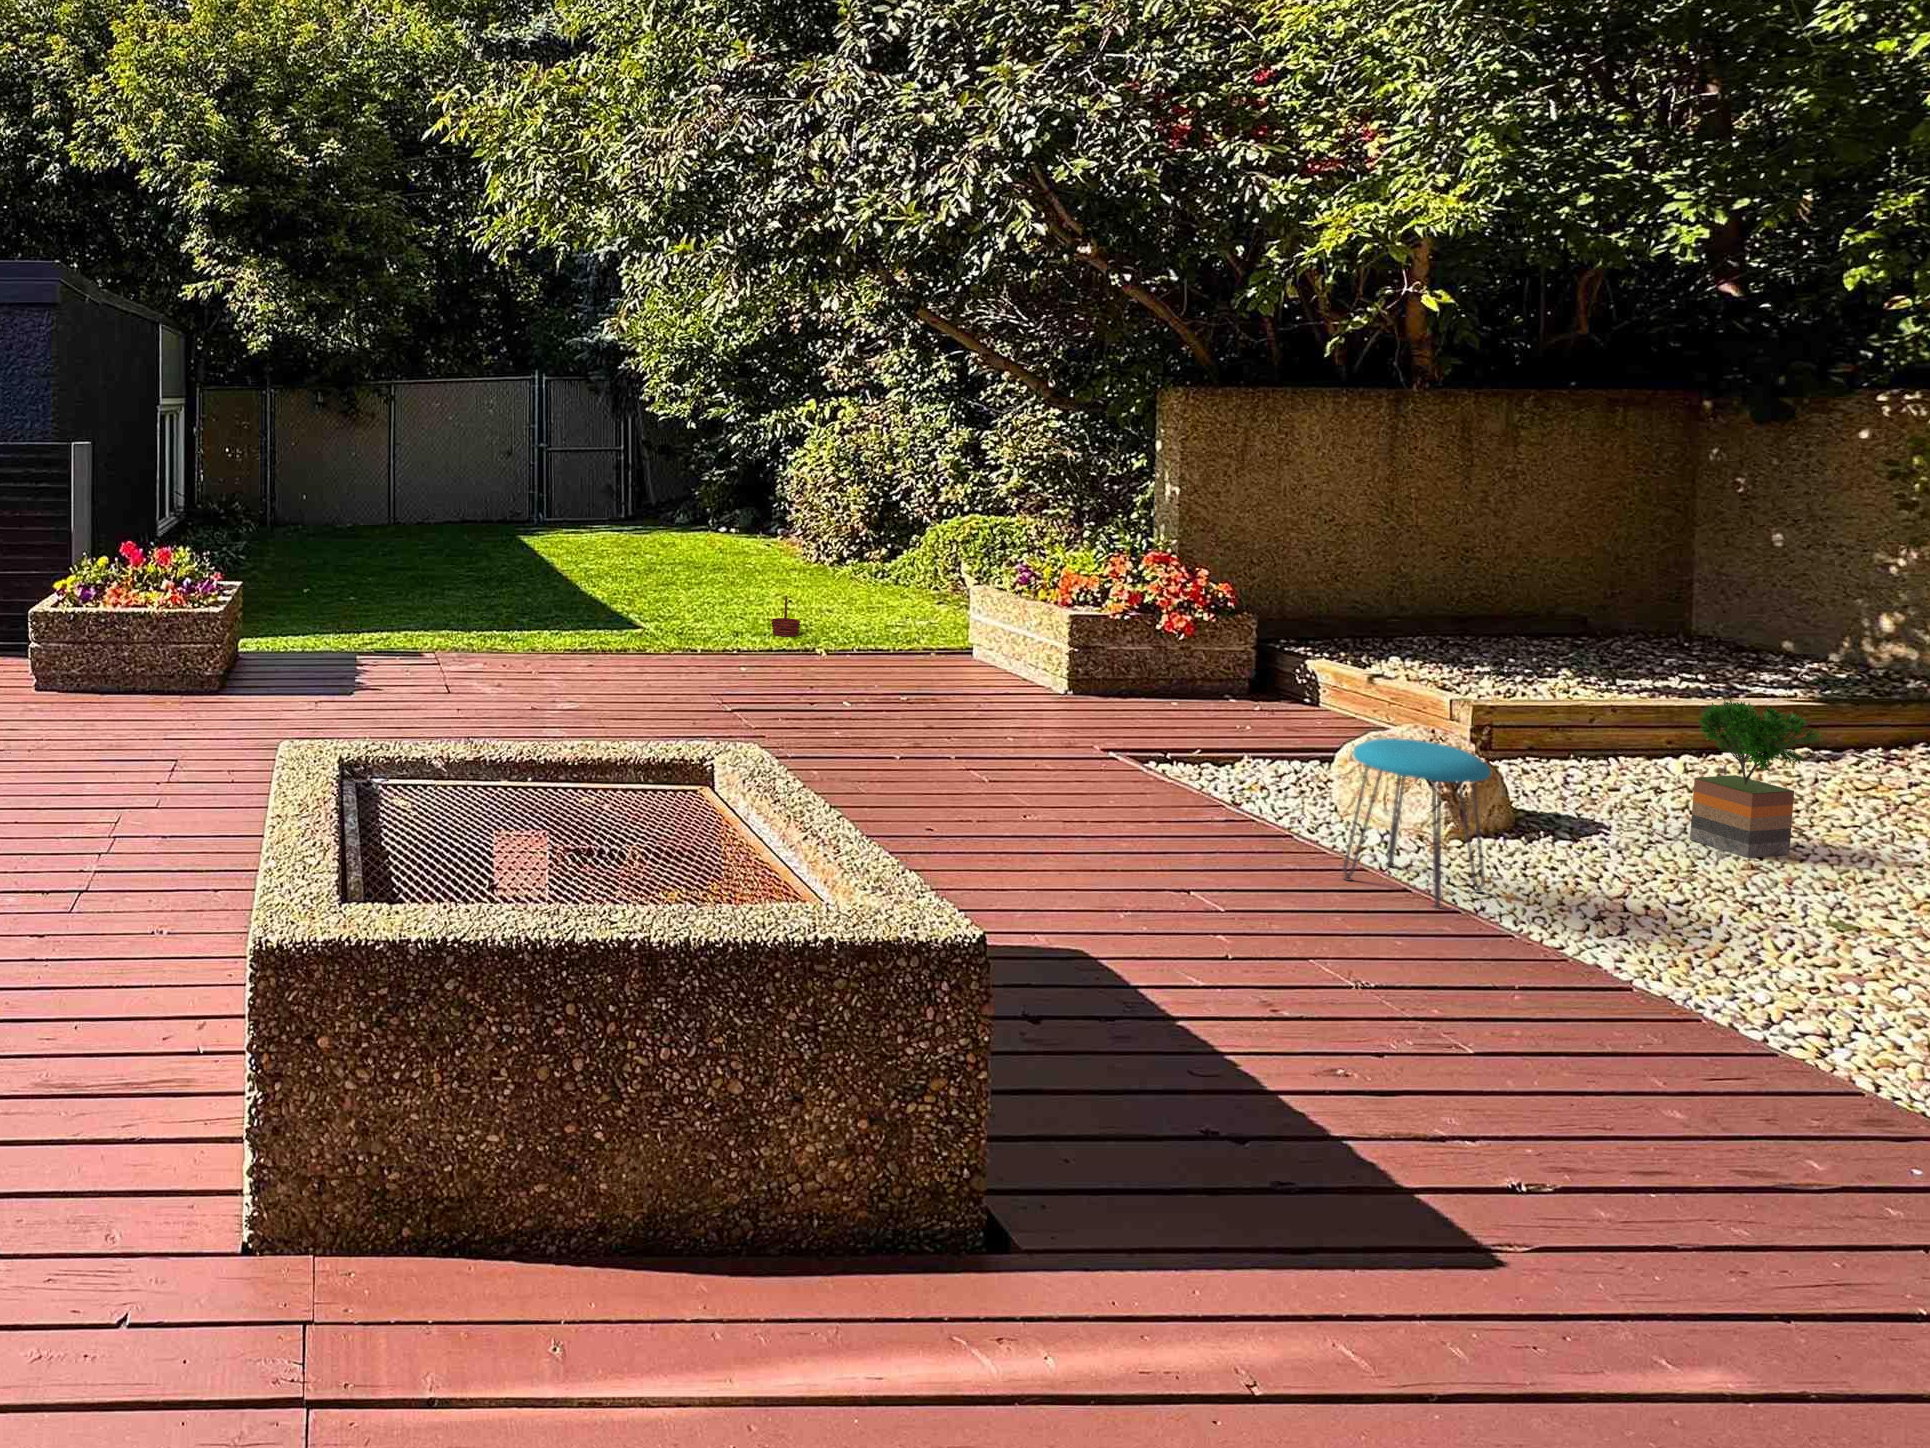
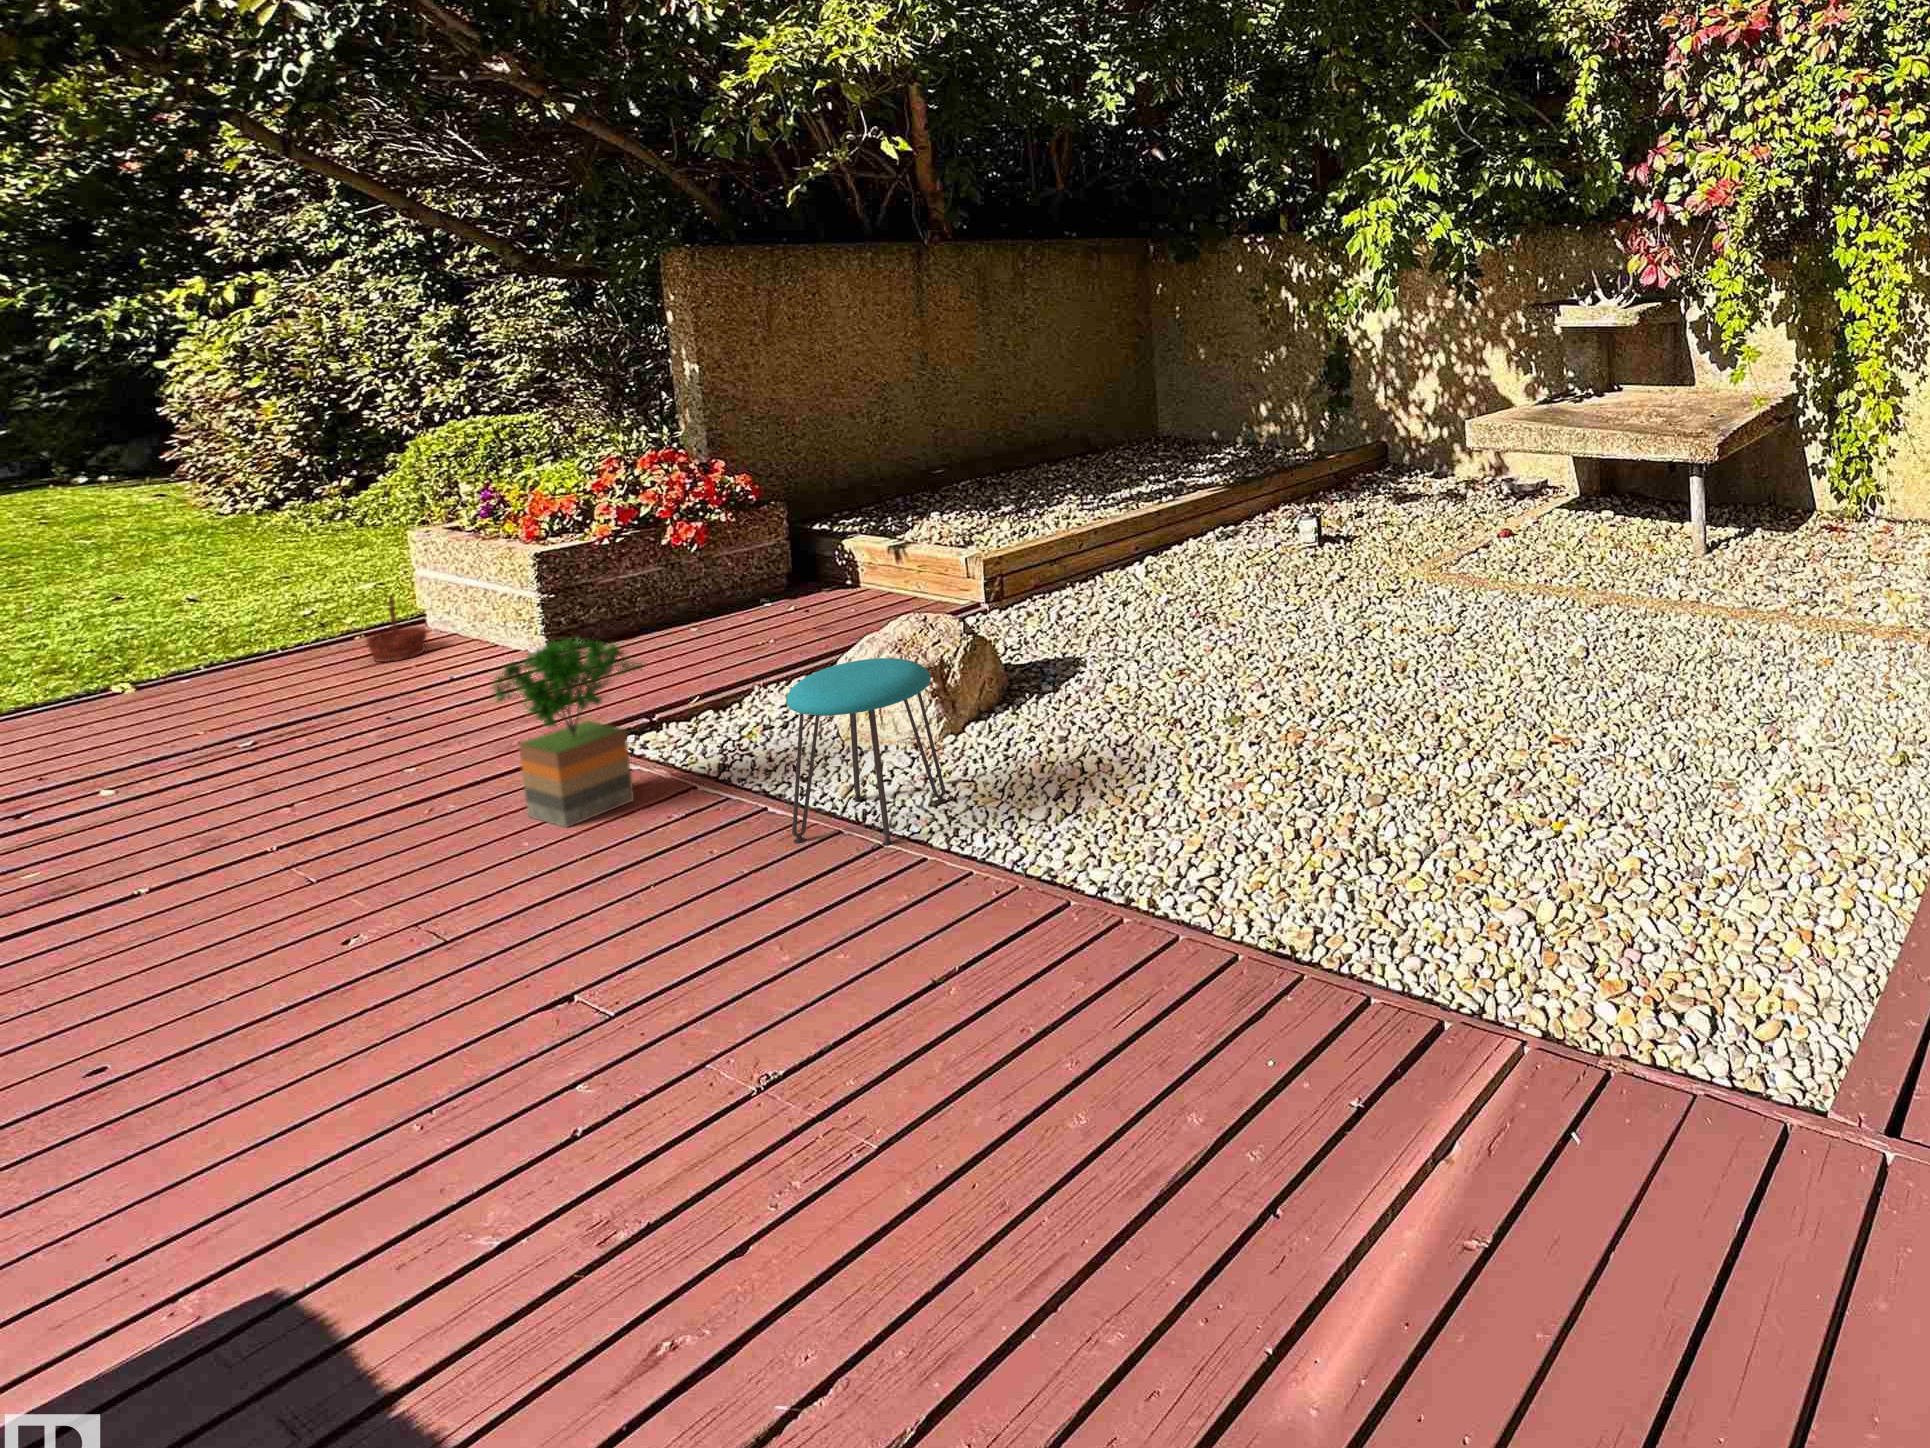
basket: present [771,595,801,636] -> present [366,596,427,662]
potted tree: present [1690,700,1822,858] -> present [491,640,646,828]

